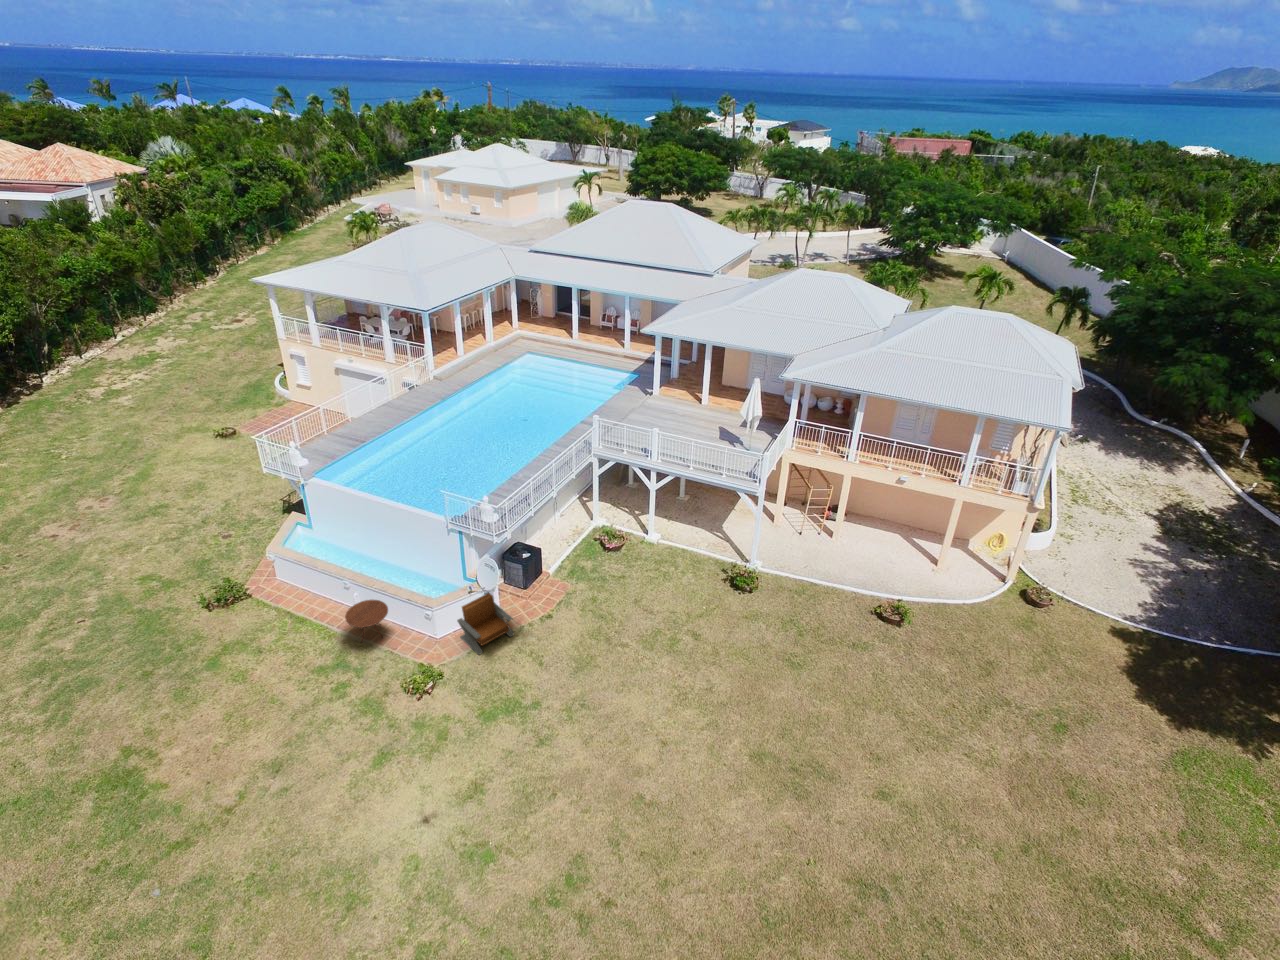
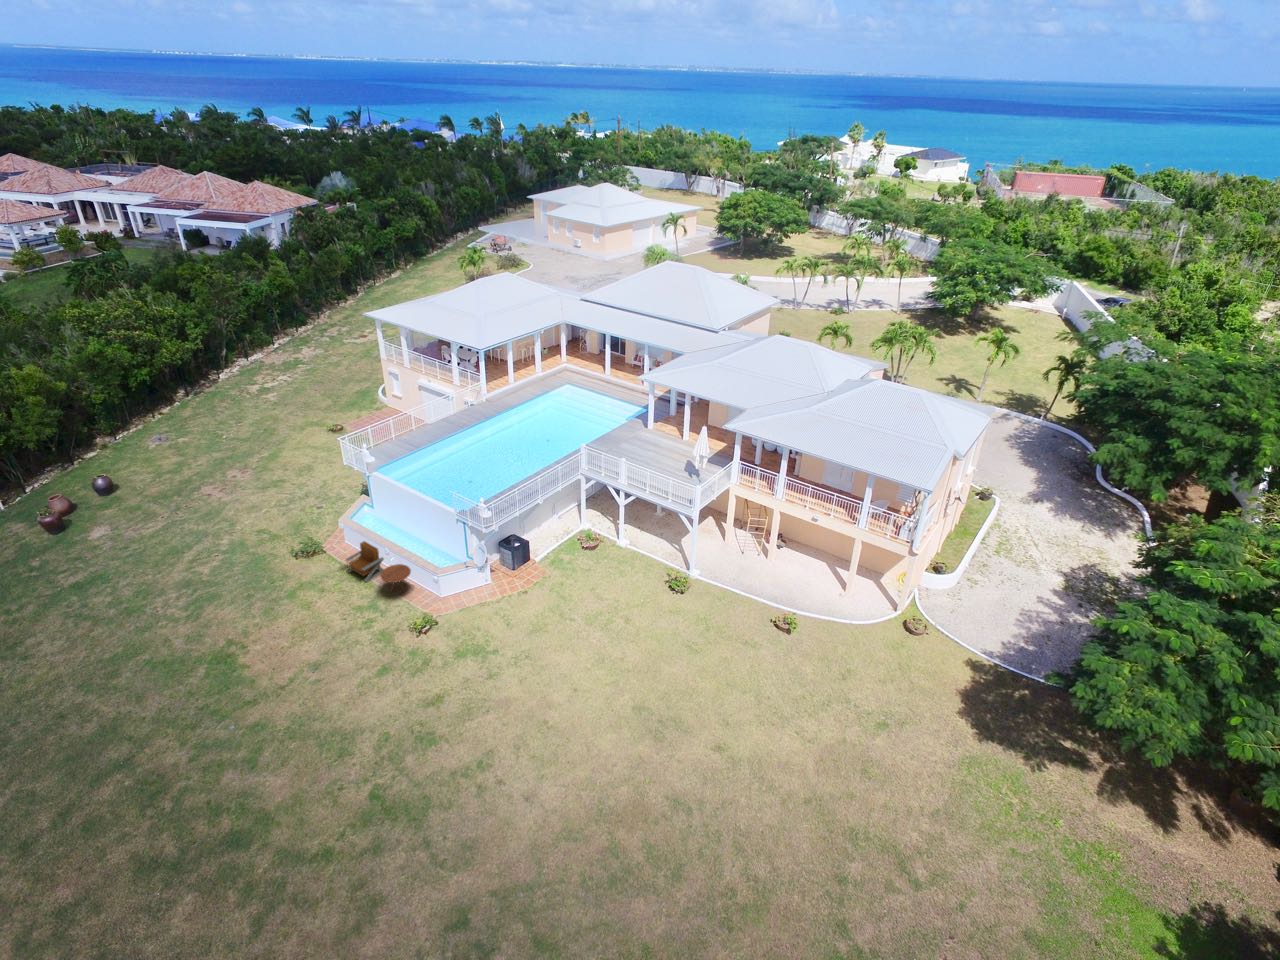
lounge chair: present [457,593,514,655] -> present [346,541,384,582]

